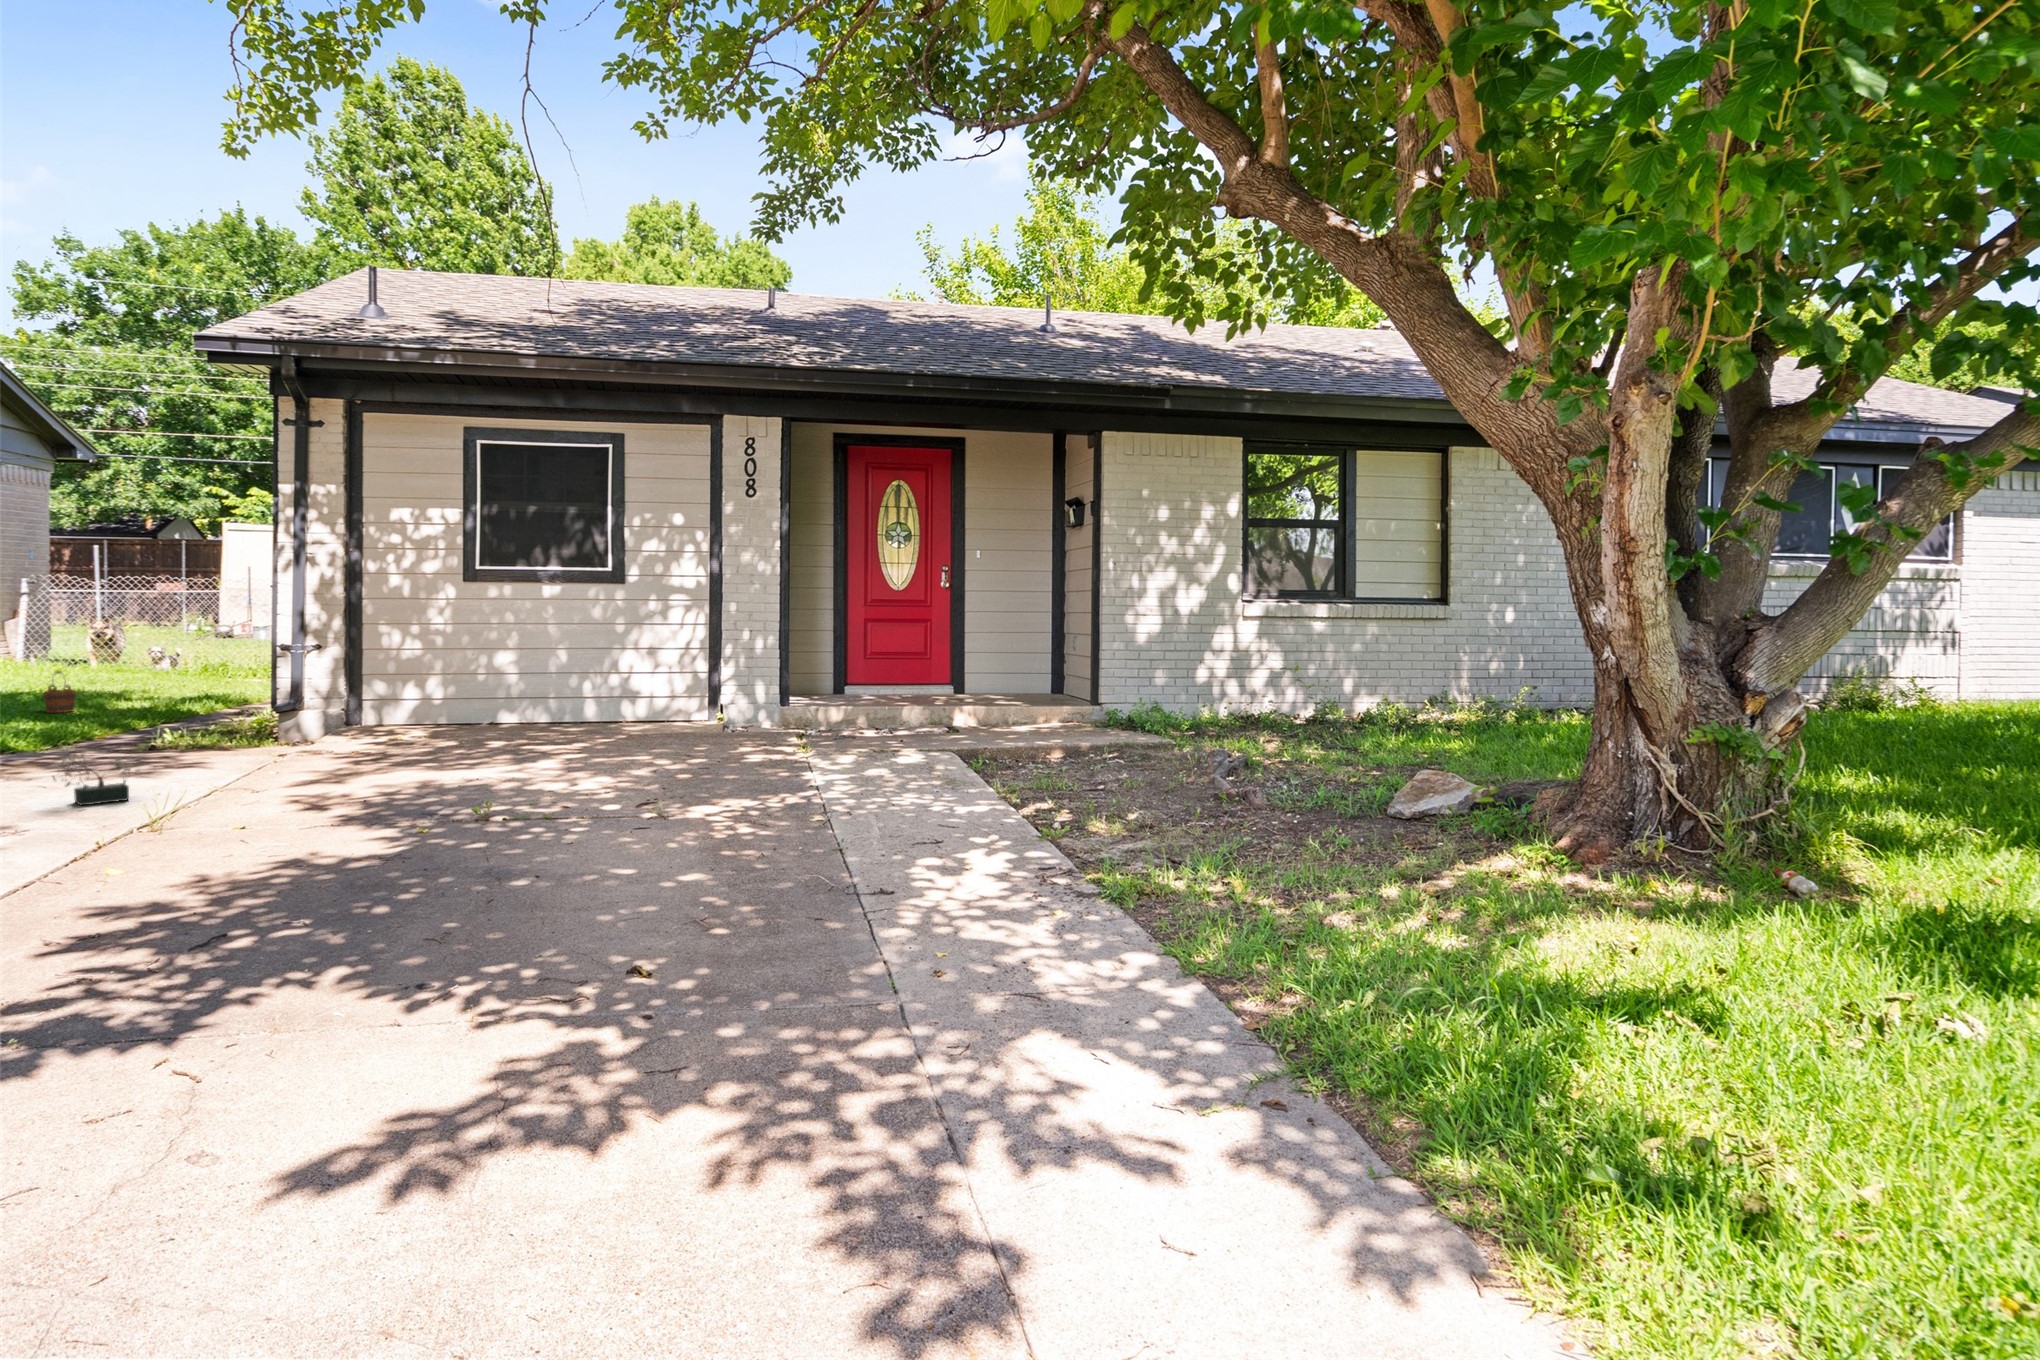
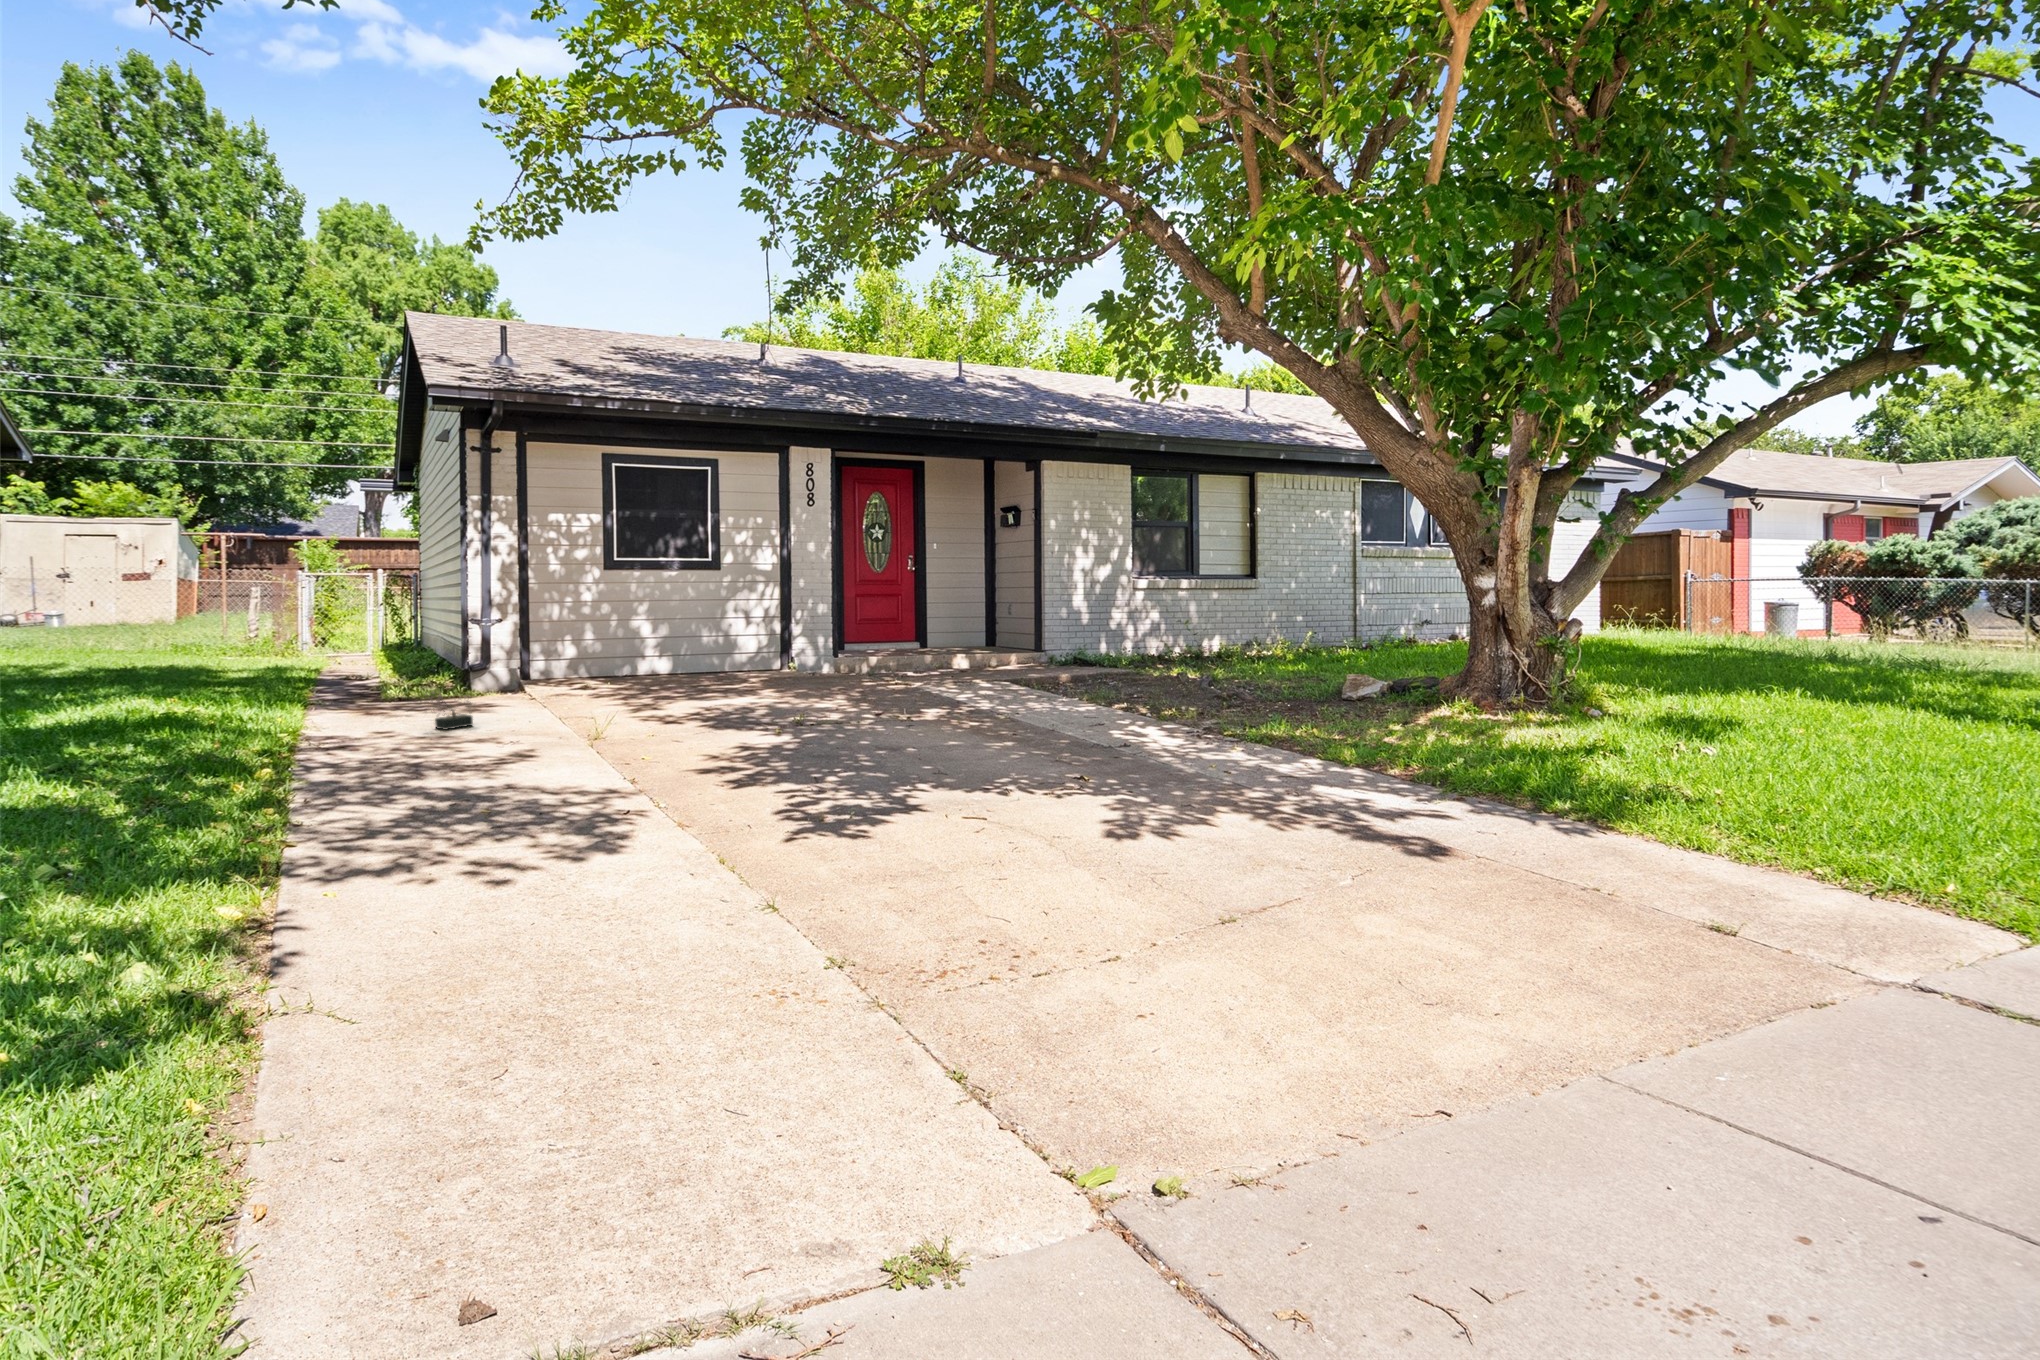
wooden bucket: present [43,671,76,713] -> none [233,634,259,667]

